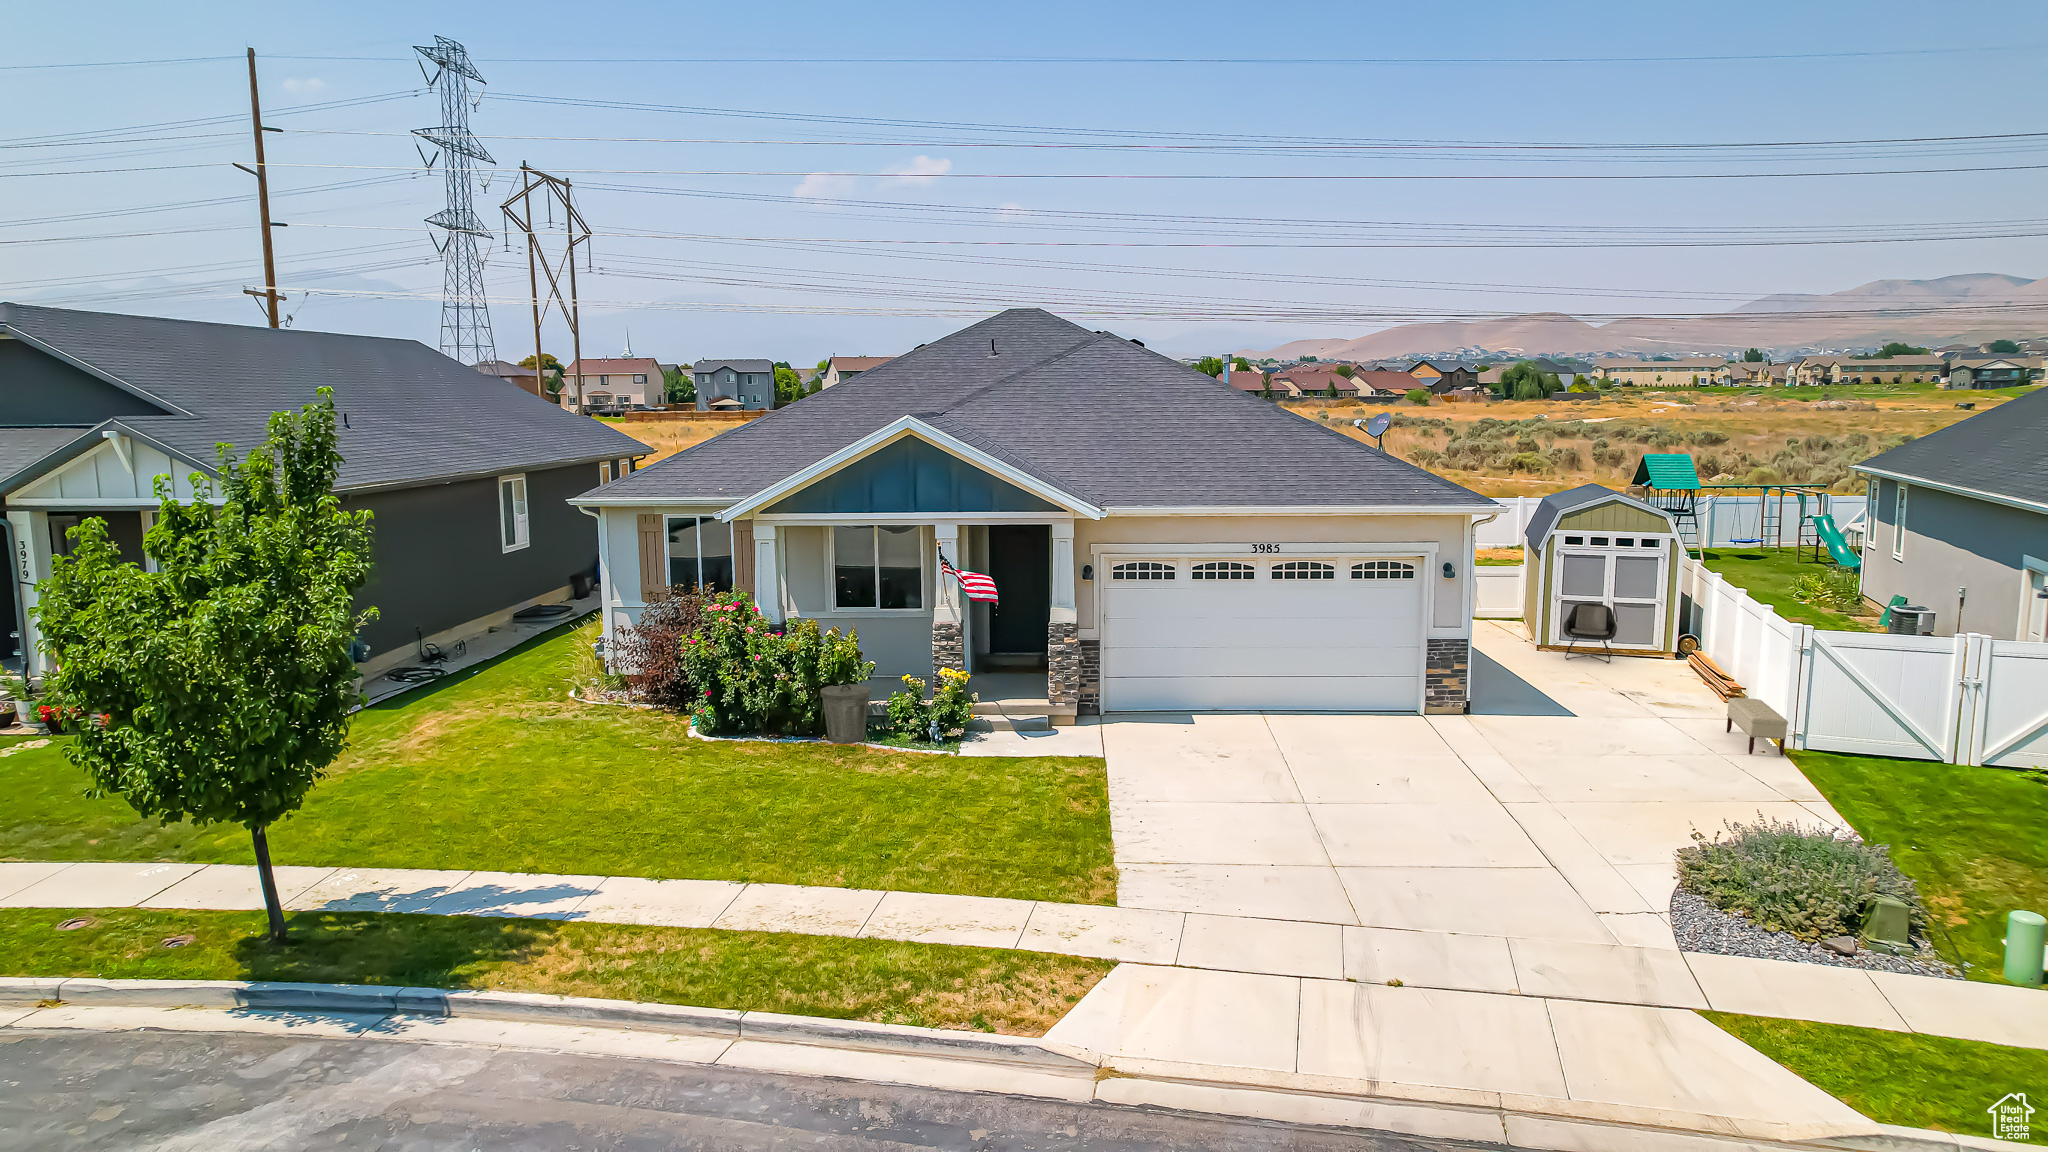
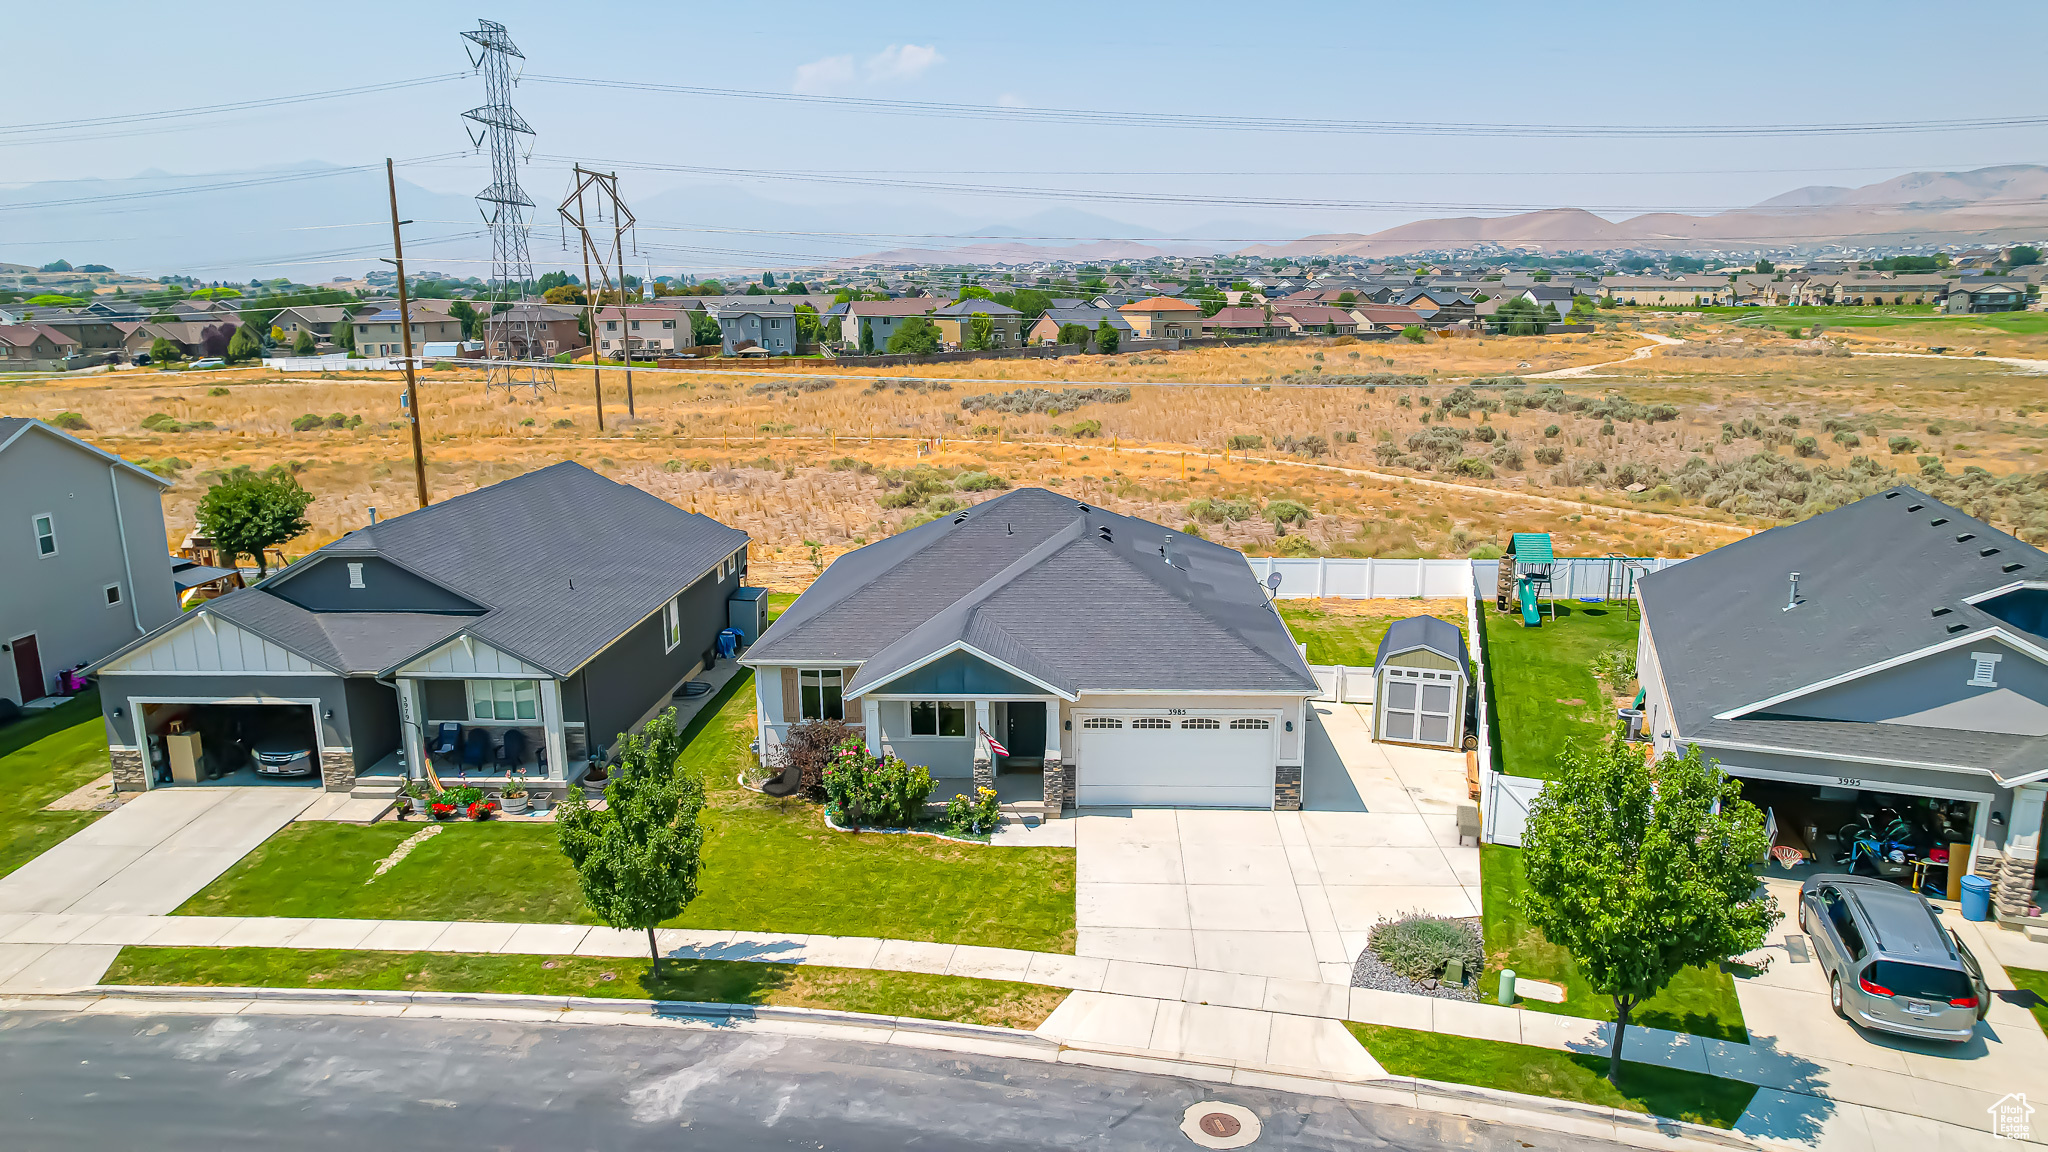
lounge chair: present [1563,603,1617,663] -> present [762,765,805,814]
potted tree: none [708,678,760,743] -> present [842,799,870,834]
trash can: present [820,684,871,743] -> none [907,796,938,835]

